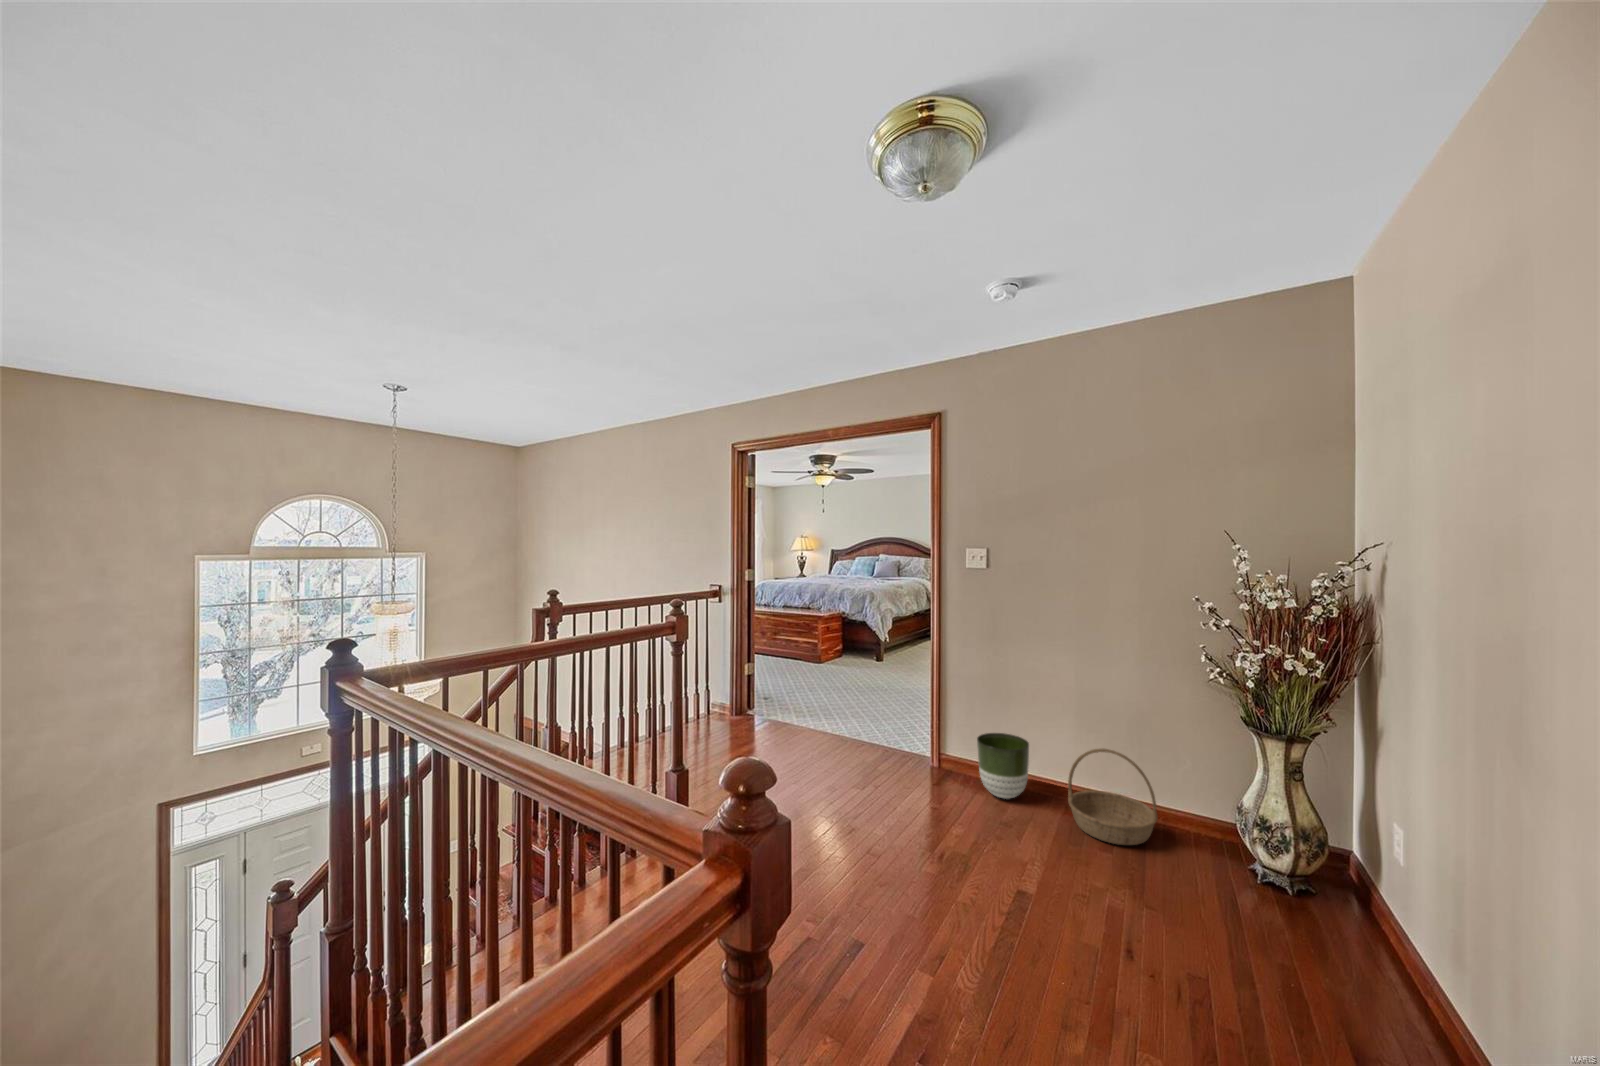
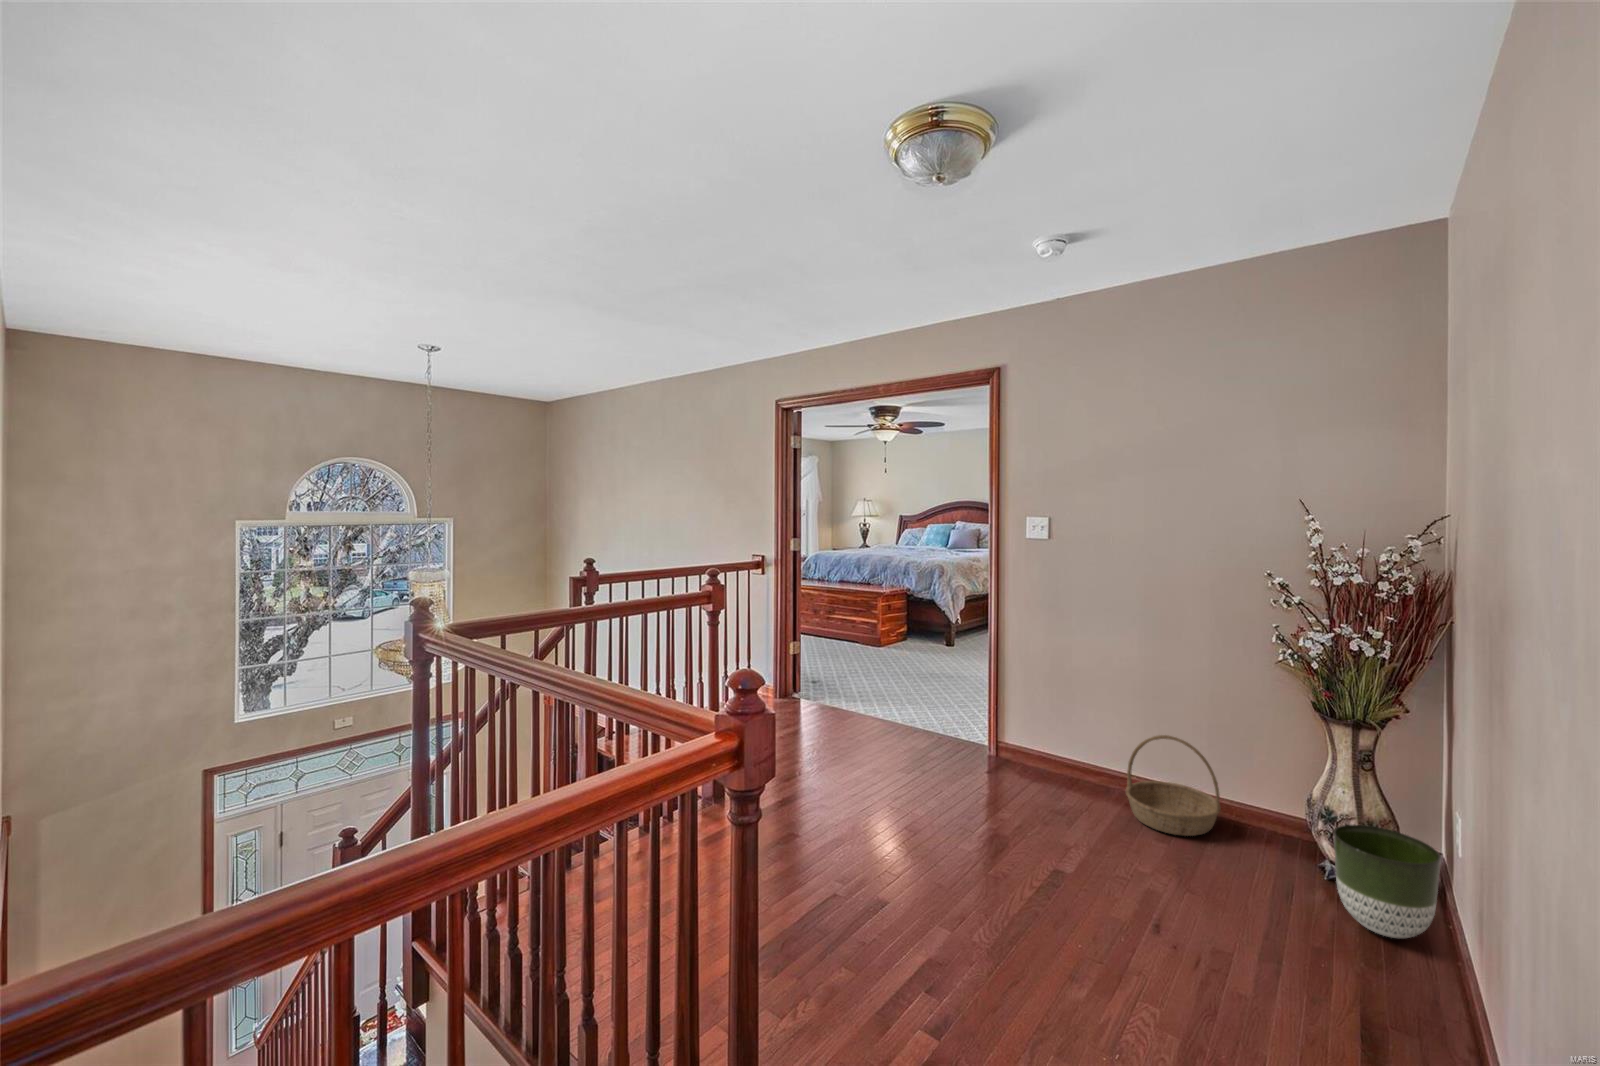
planter: present [977,733,1029,799] -> present [1334,825,1441,939]

